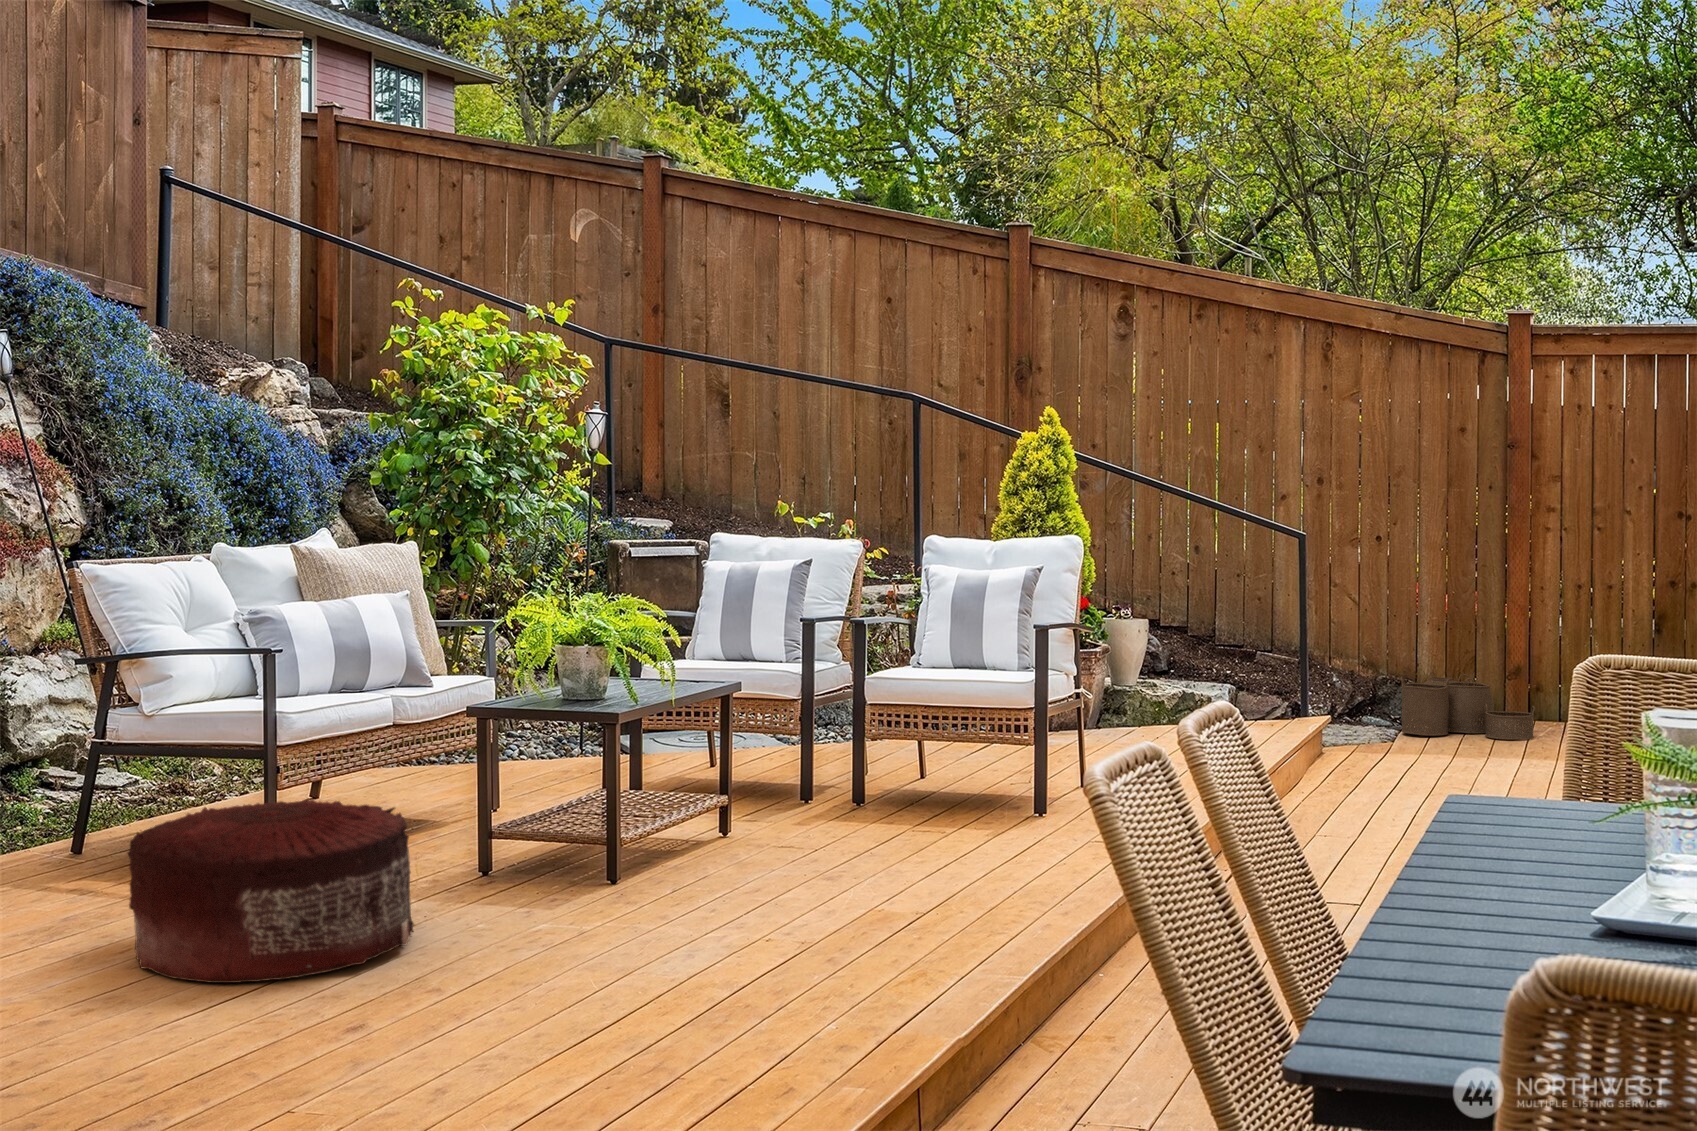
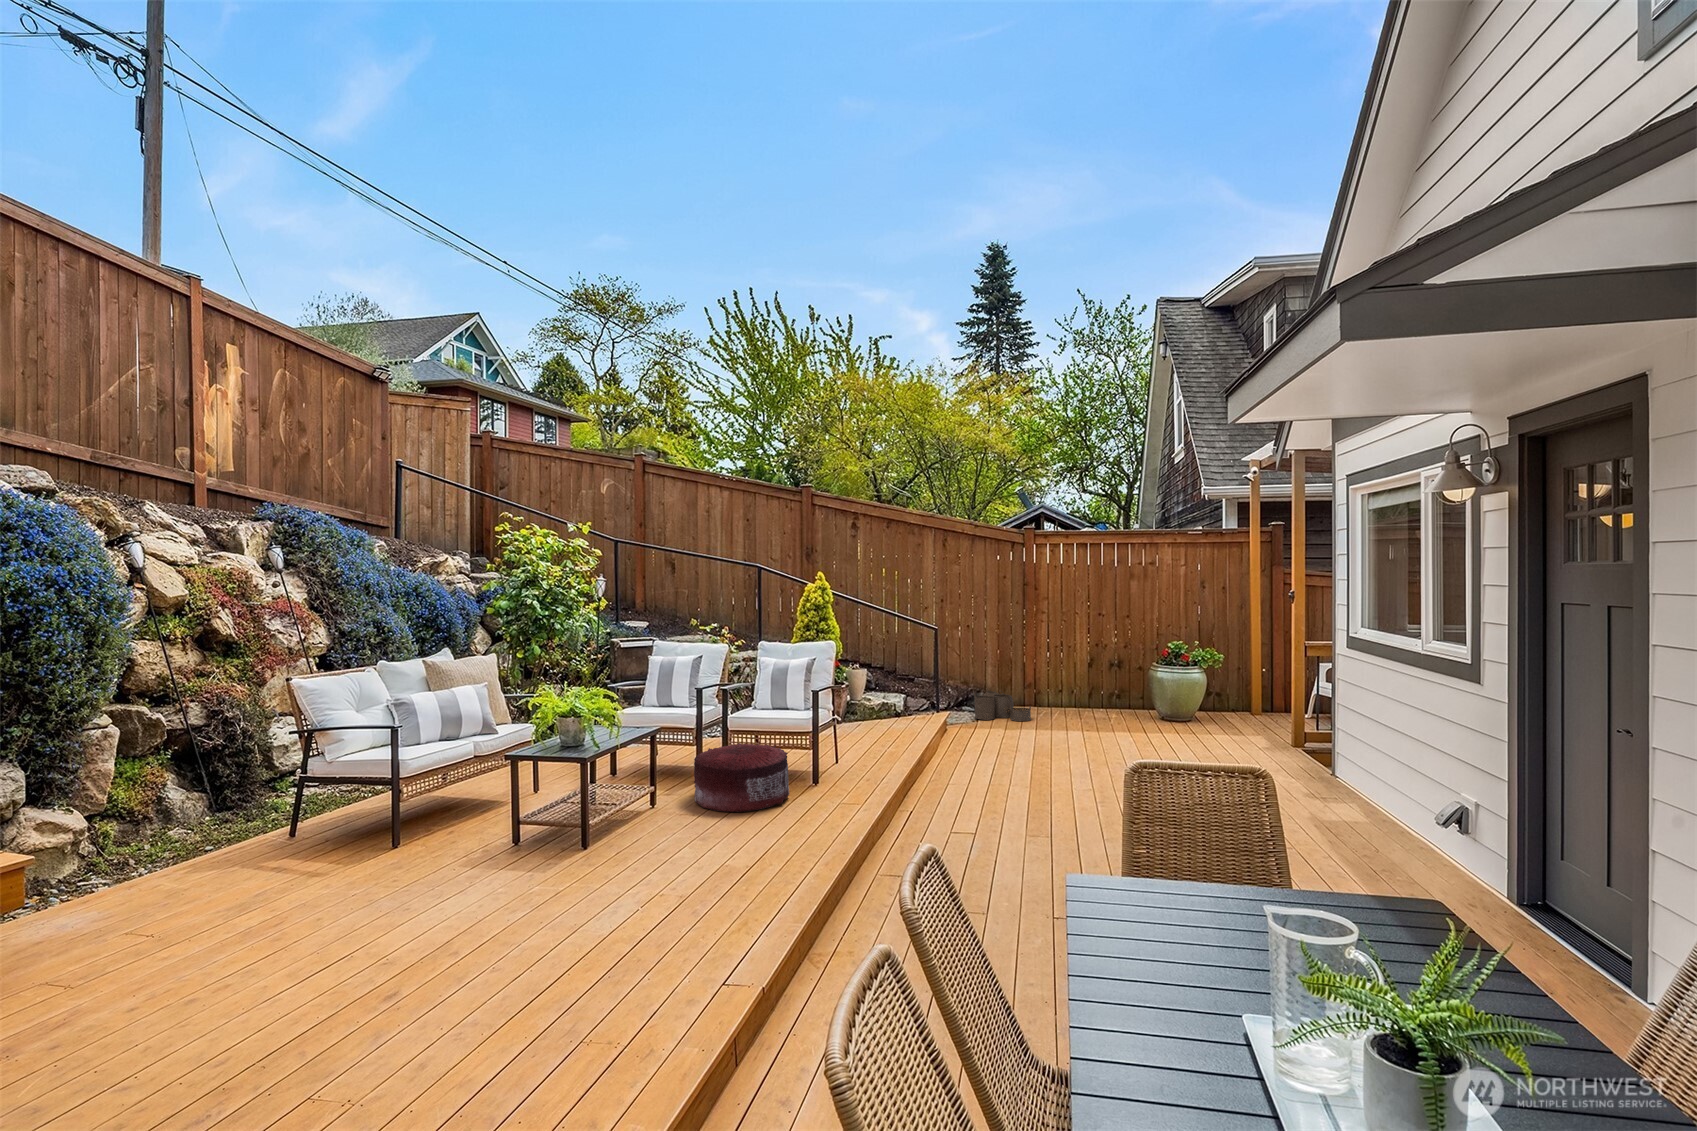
pouf: present [128,799,414,983] -> present [694,743,789,812]

